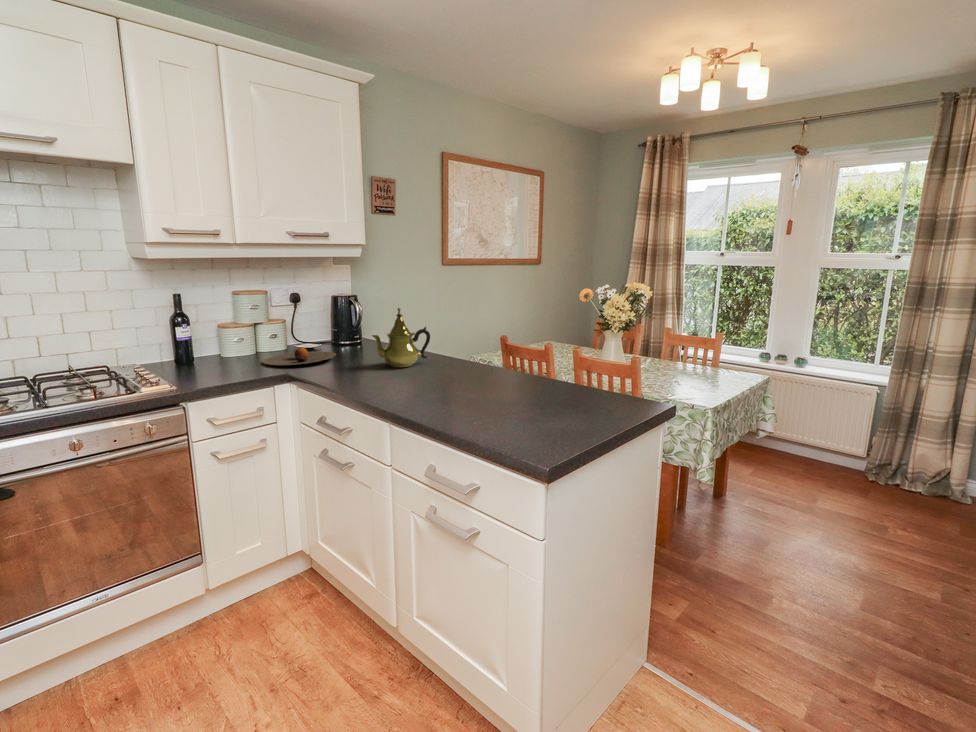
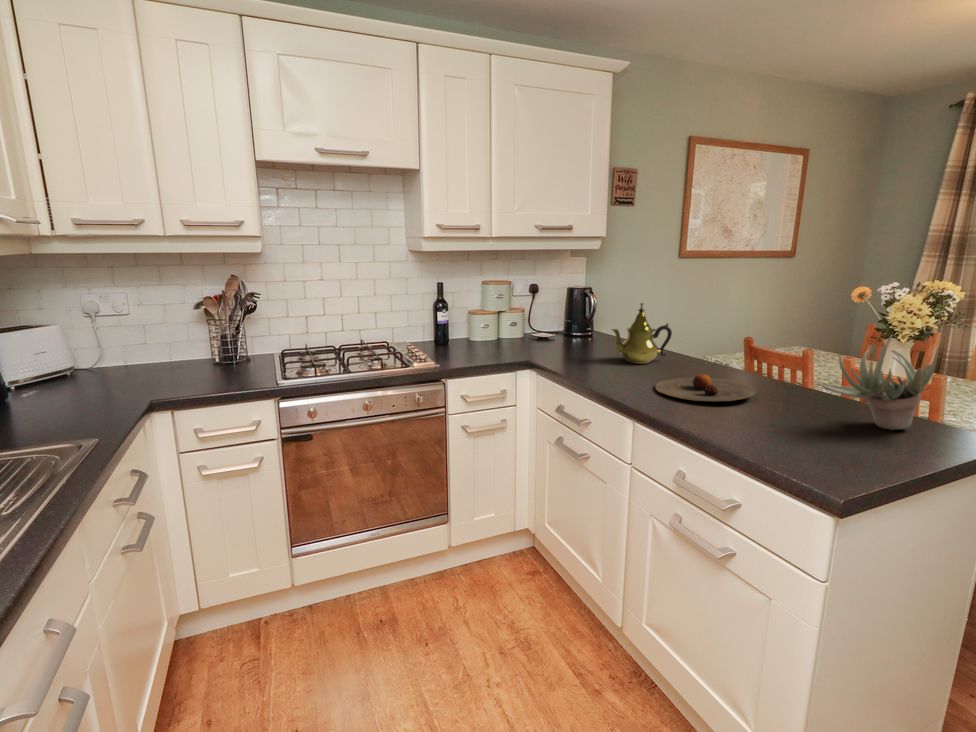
succulent plant: none [539,325,619,404] -> present [818,335,938,430]
plate: present [263,348,336,366] -> present [655,374,756,401]

